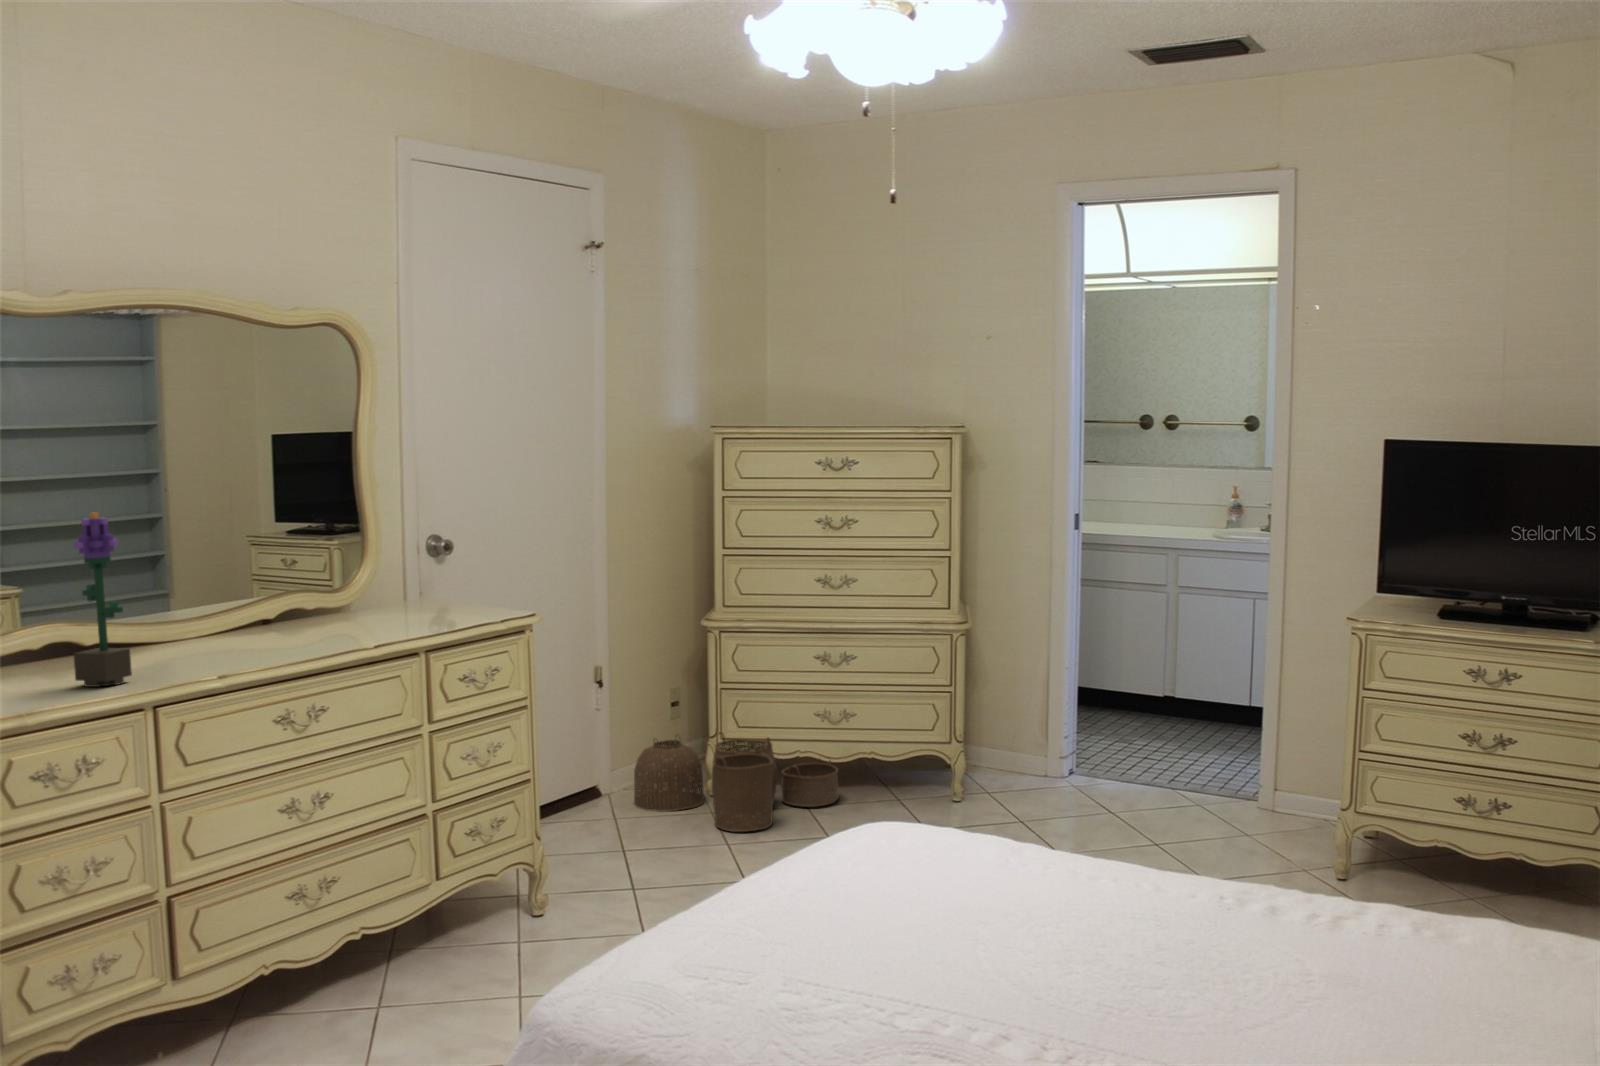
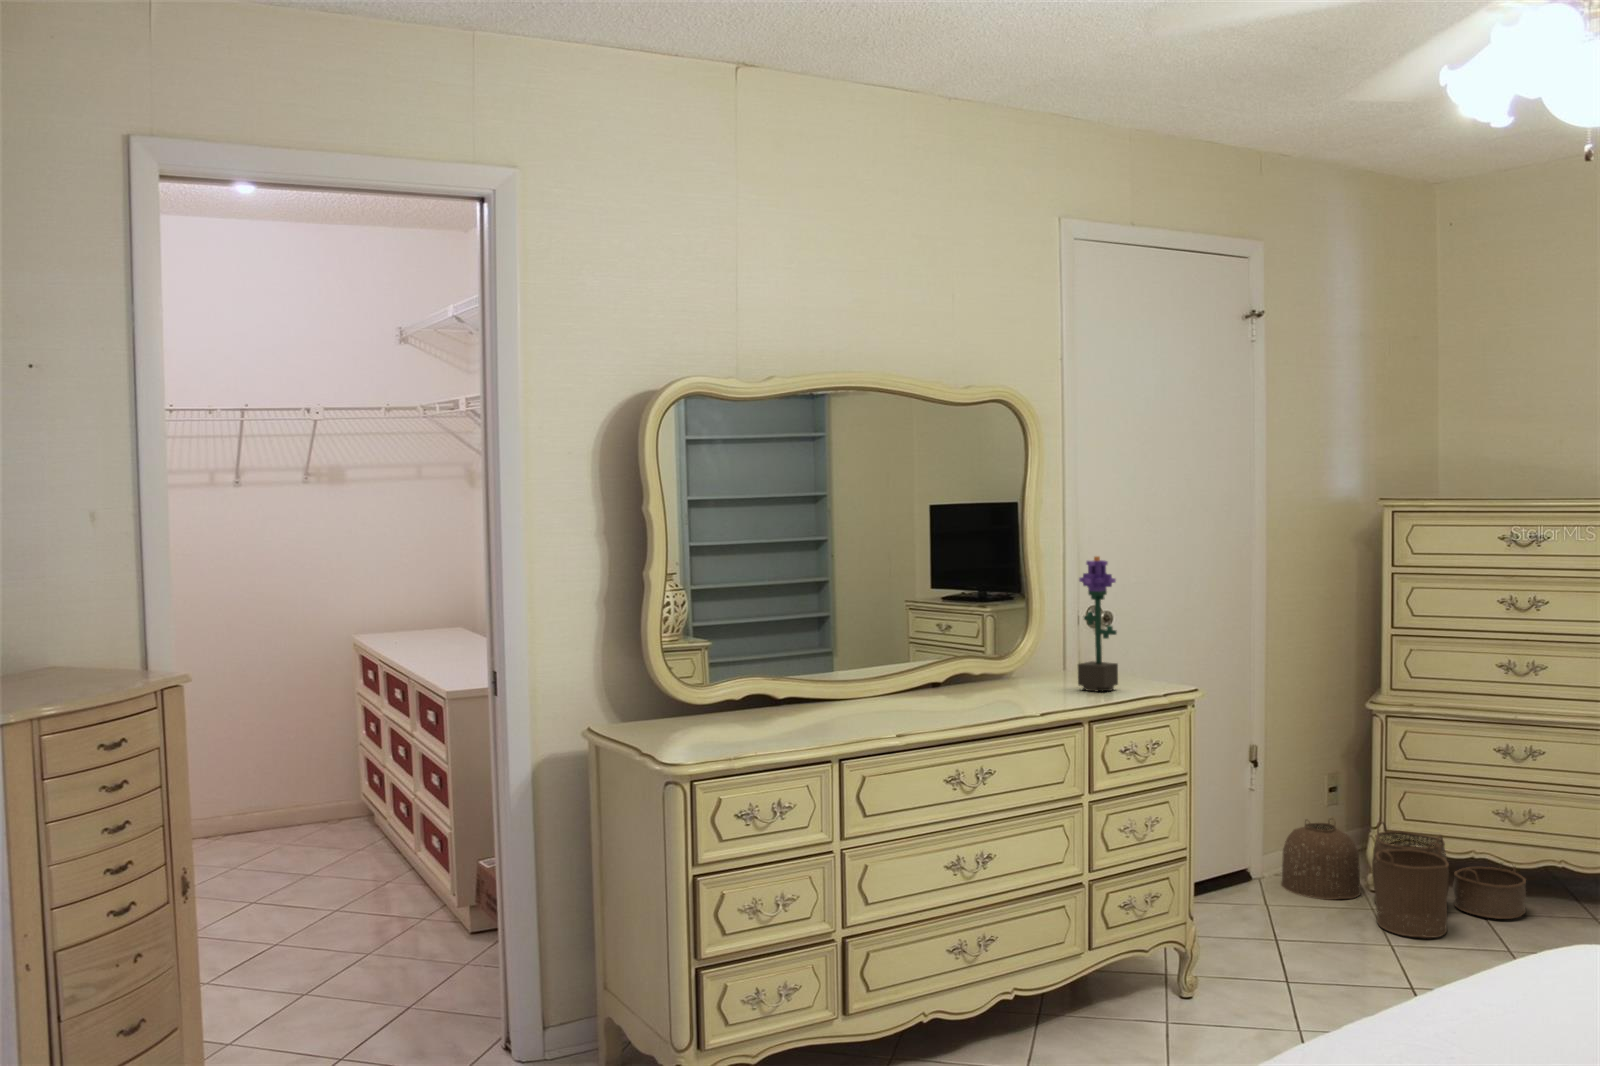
potted flower: present [74,513,132,687] -> present [1078,556,1118,691]

